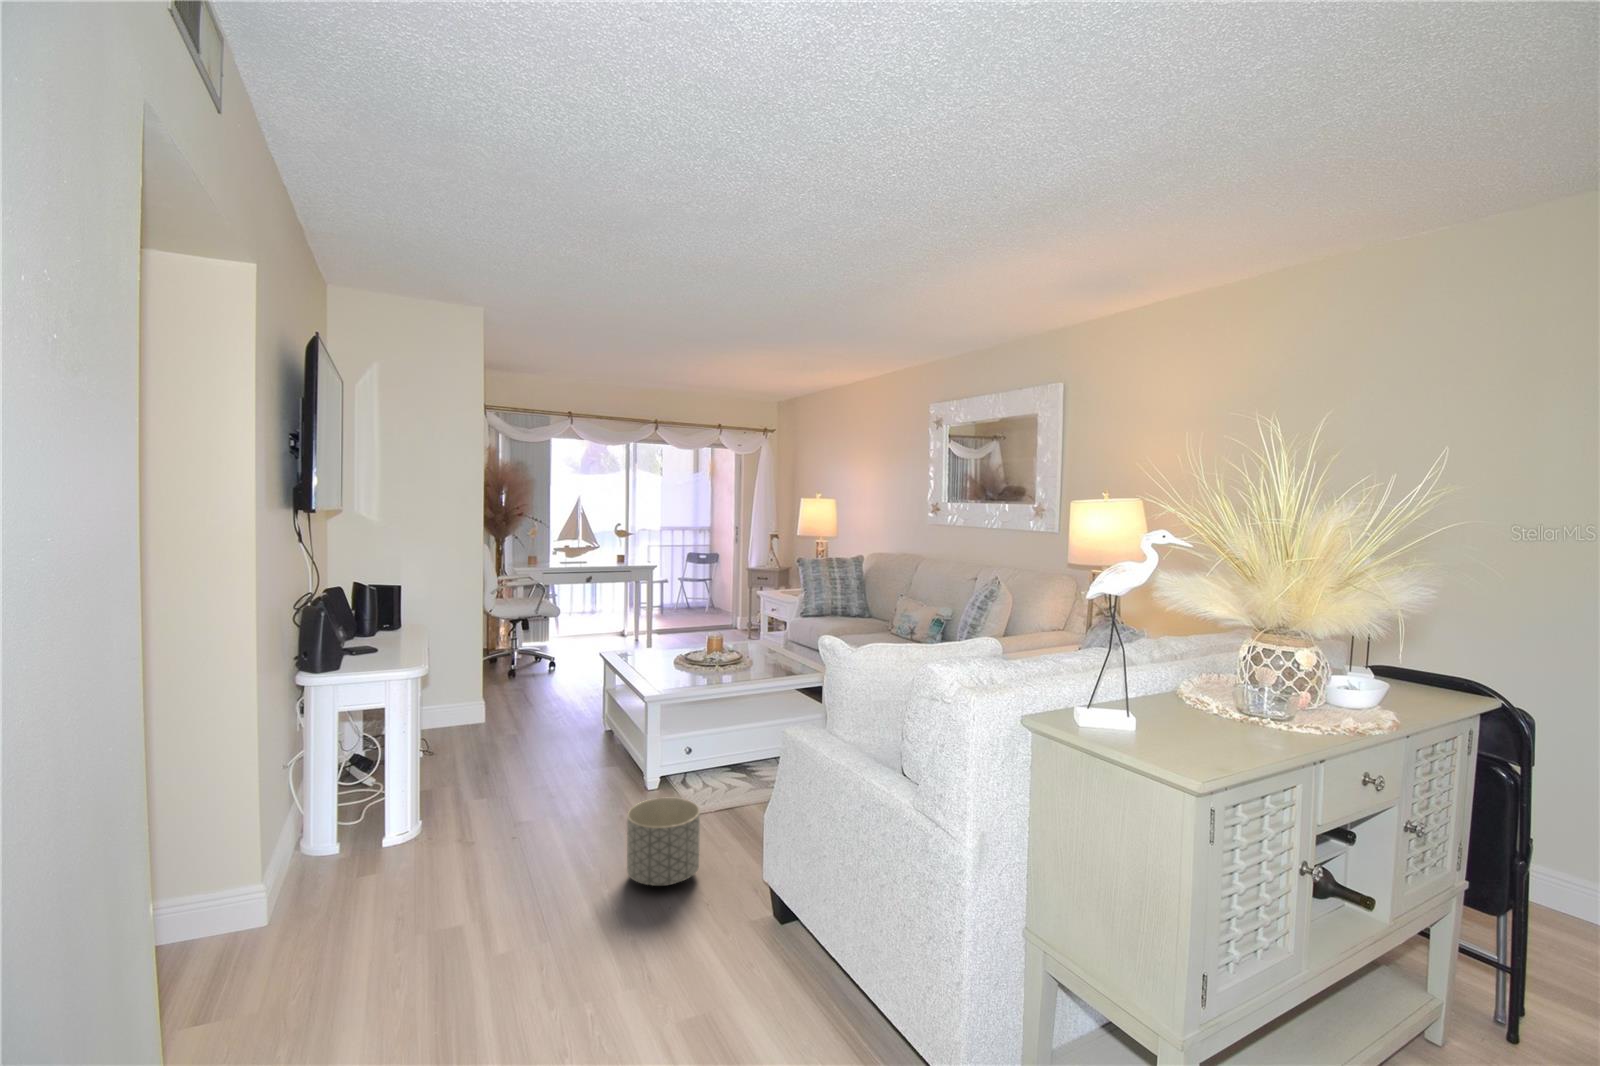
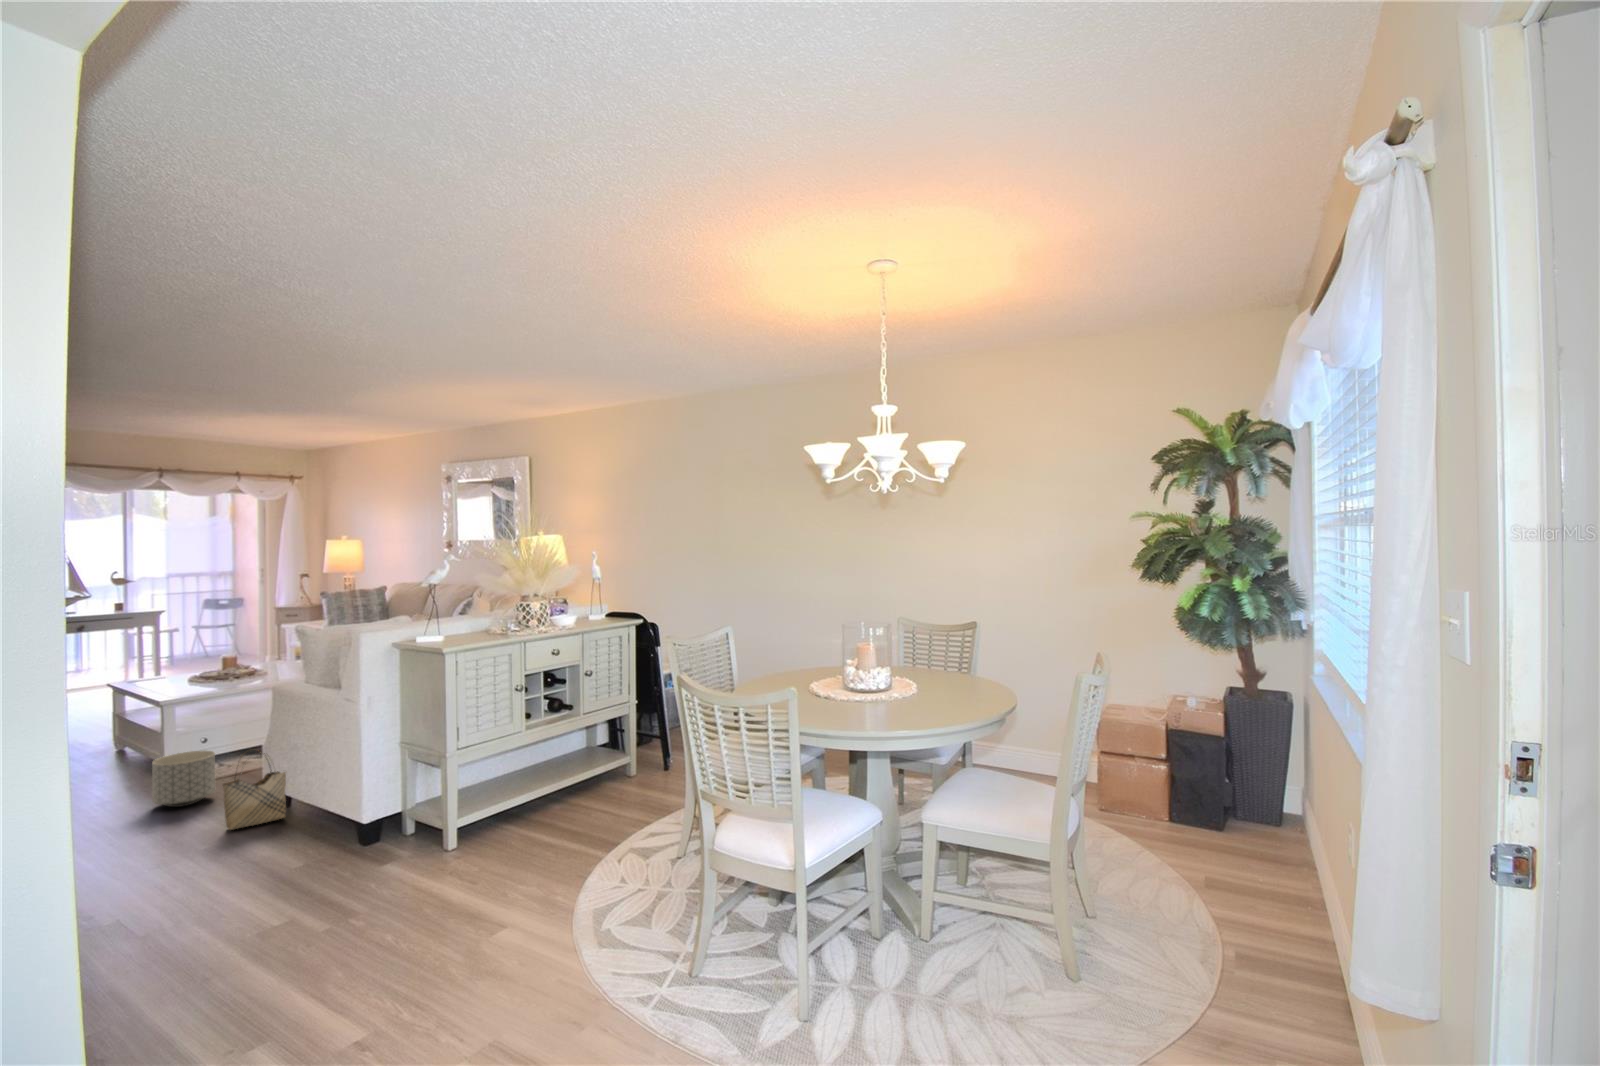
woven basket: none [711,848,799,995] -> present [223,750,286,830]

